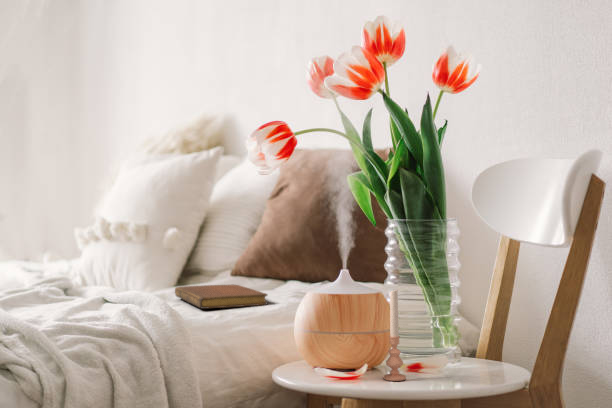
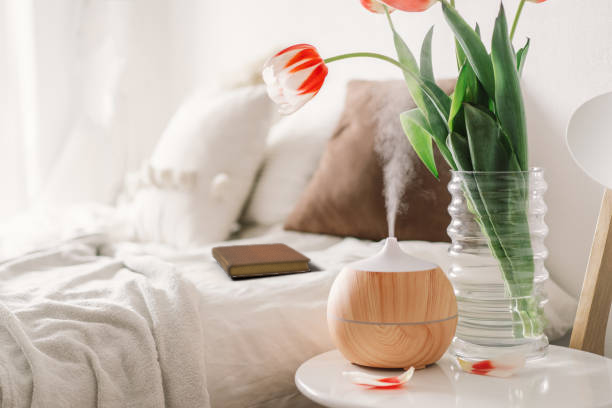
candle: present [384,290,406,381] -> none [439,267,470,388]

